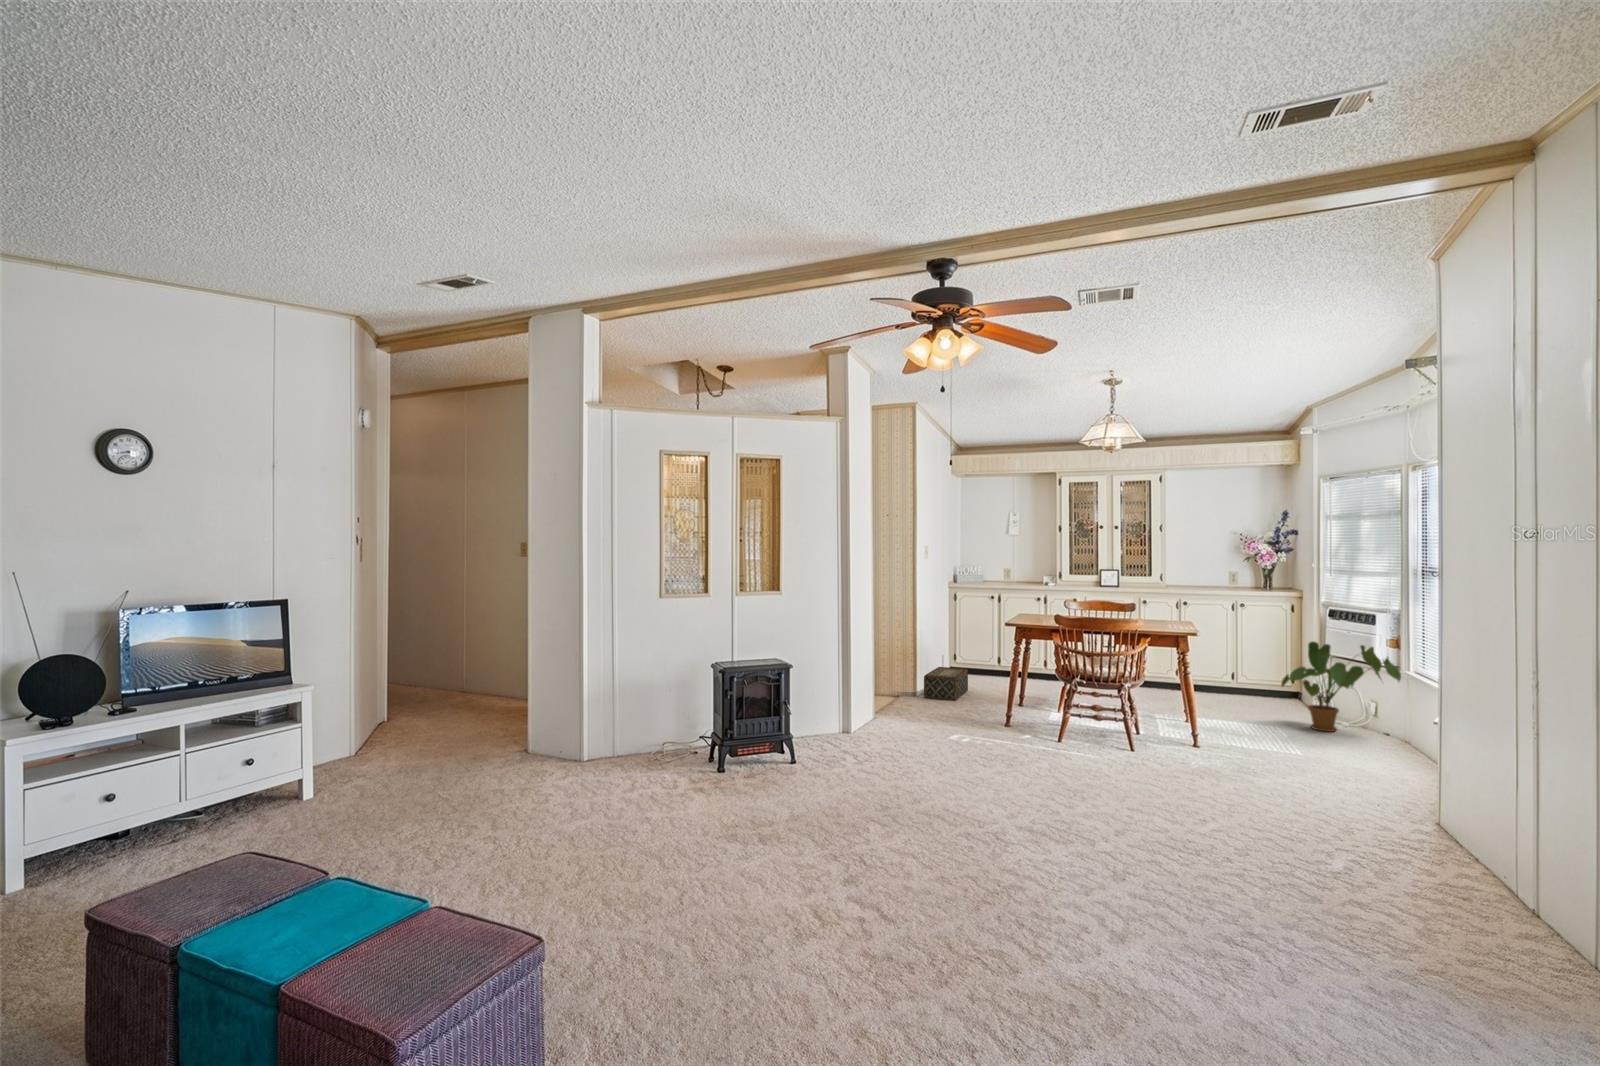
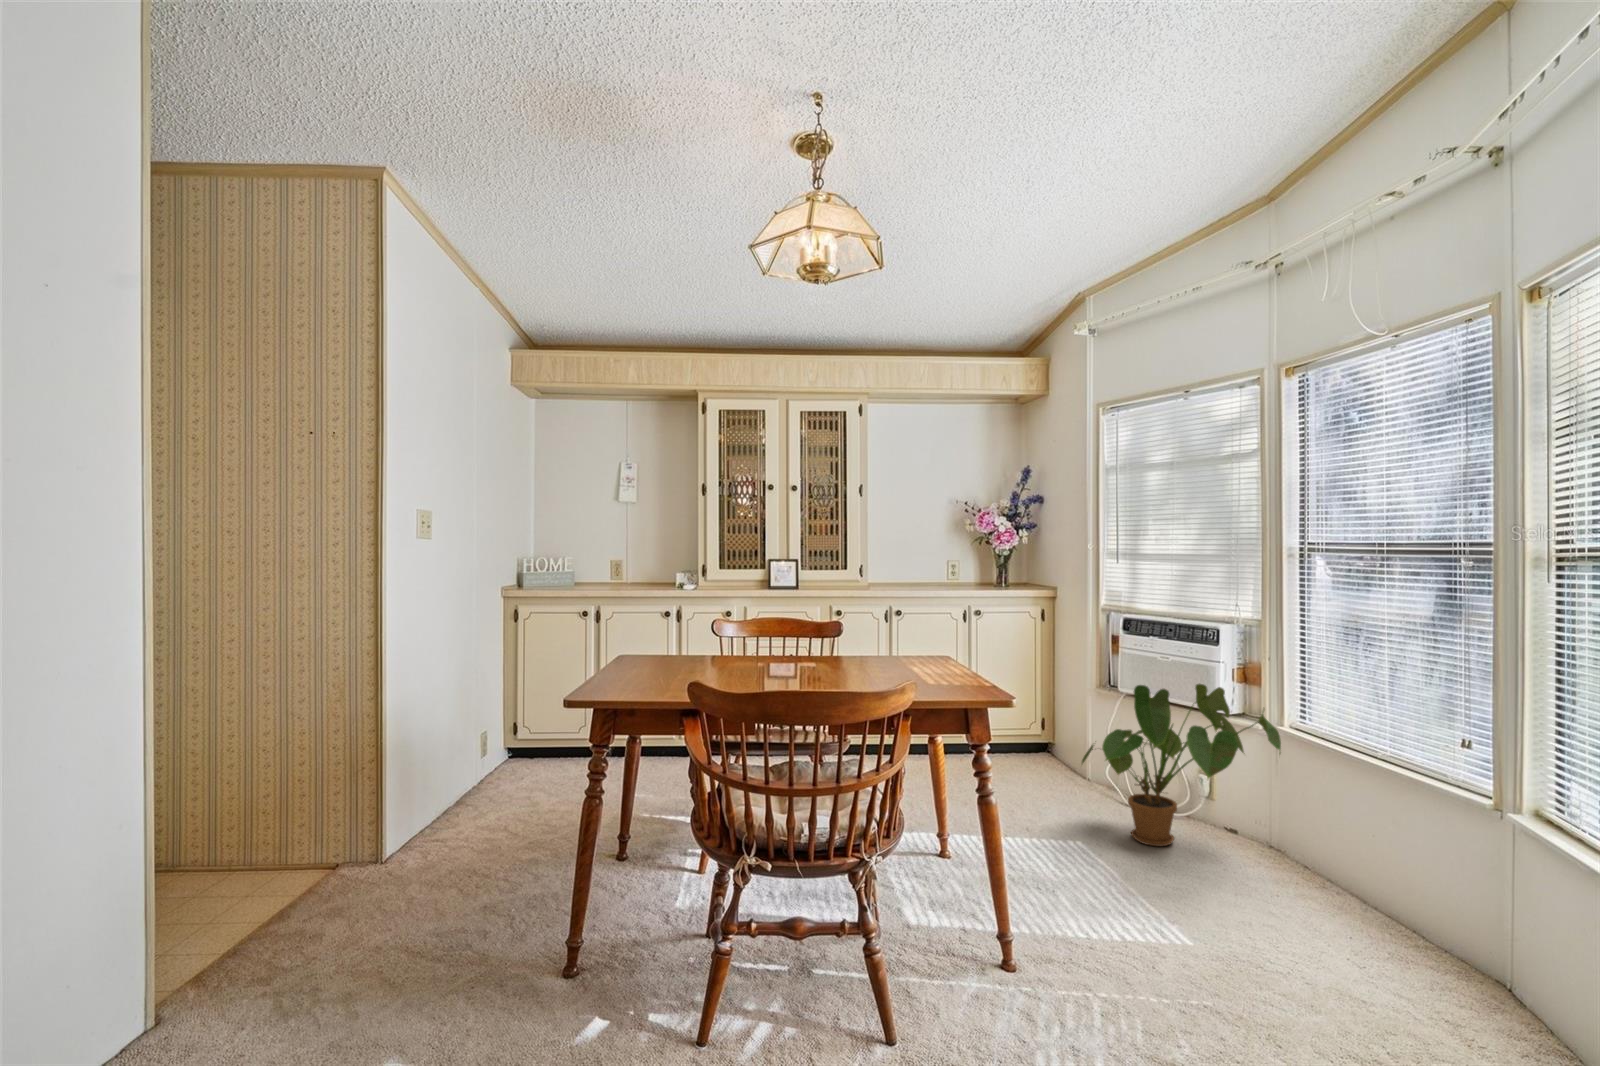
woven basket: present [924,667,968,700] -> none [405,771,521,863]

